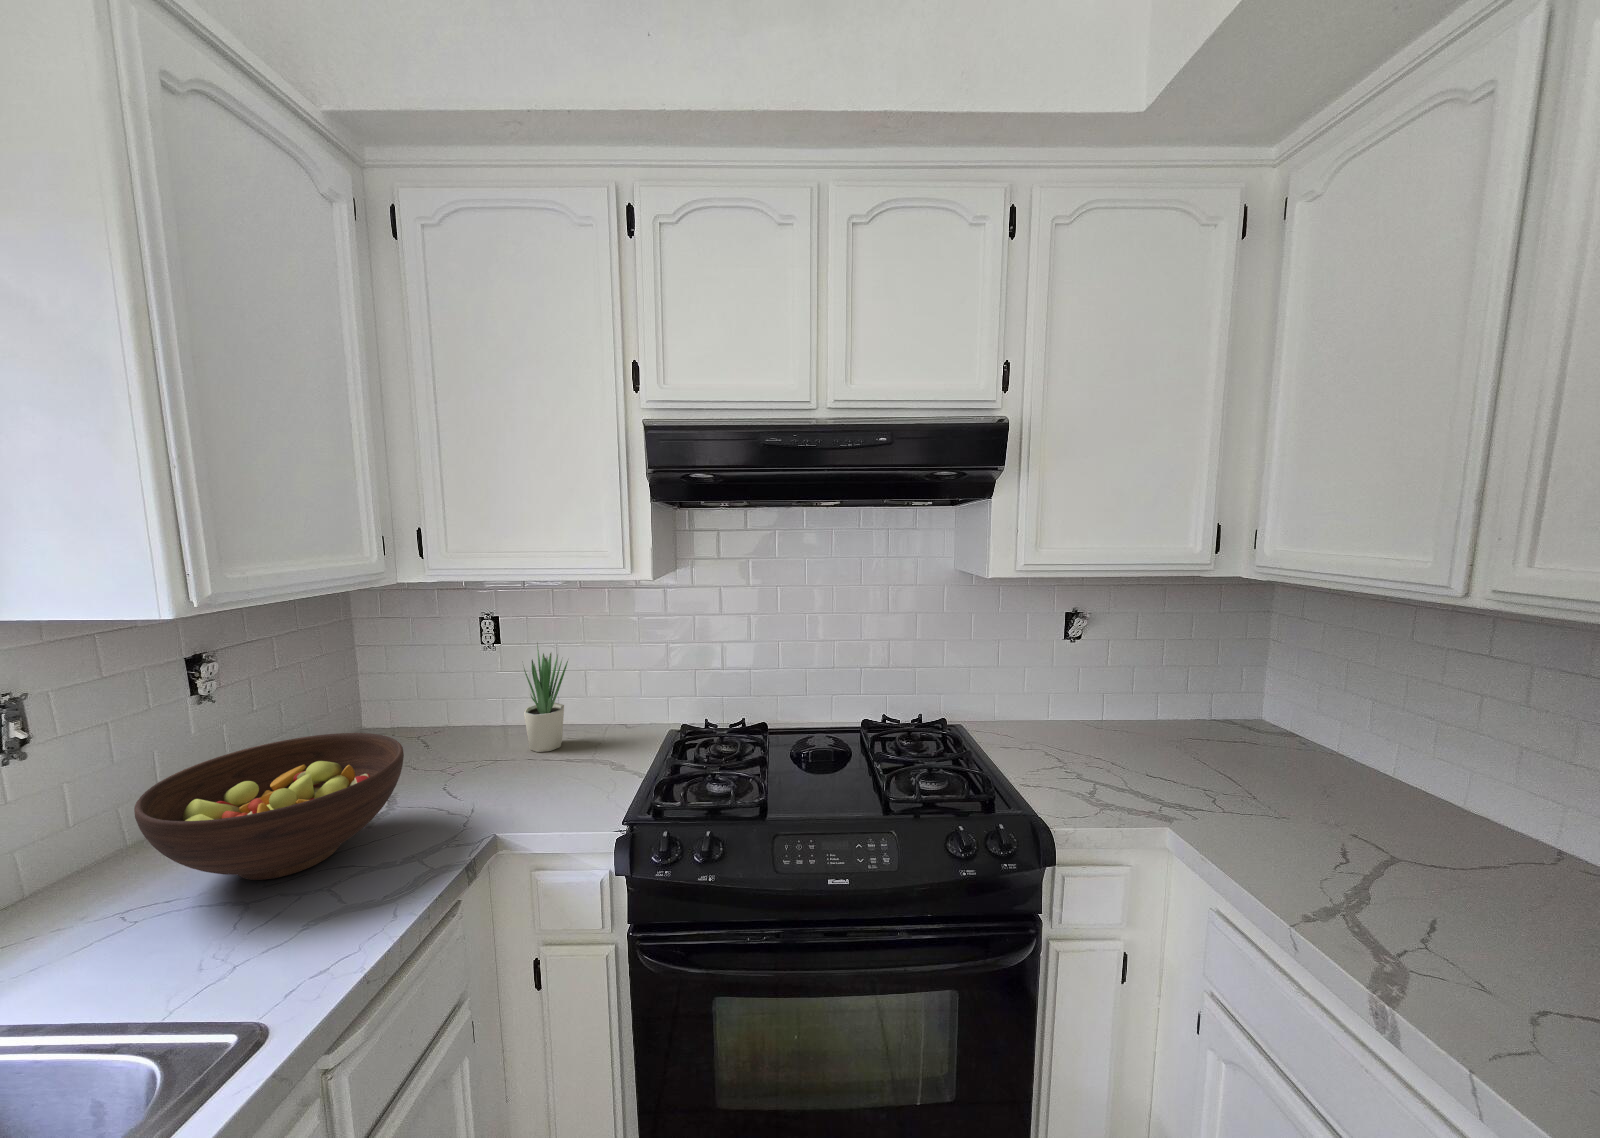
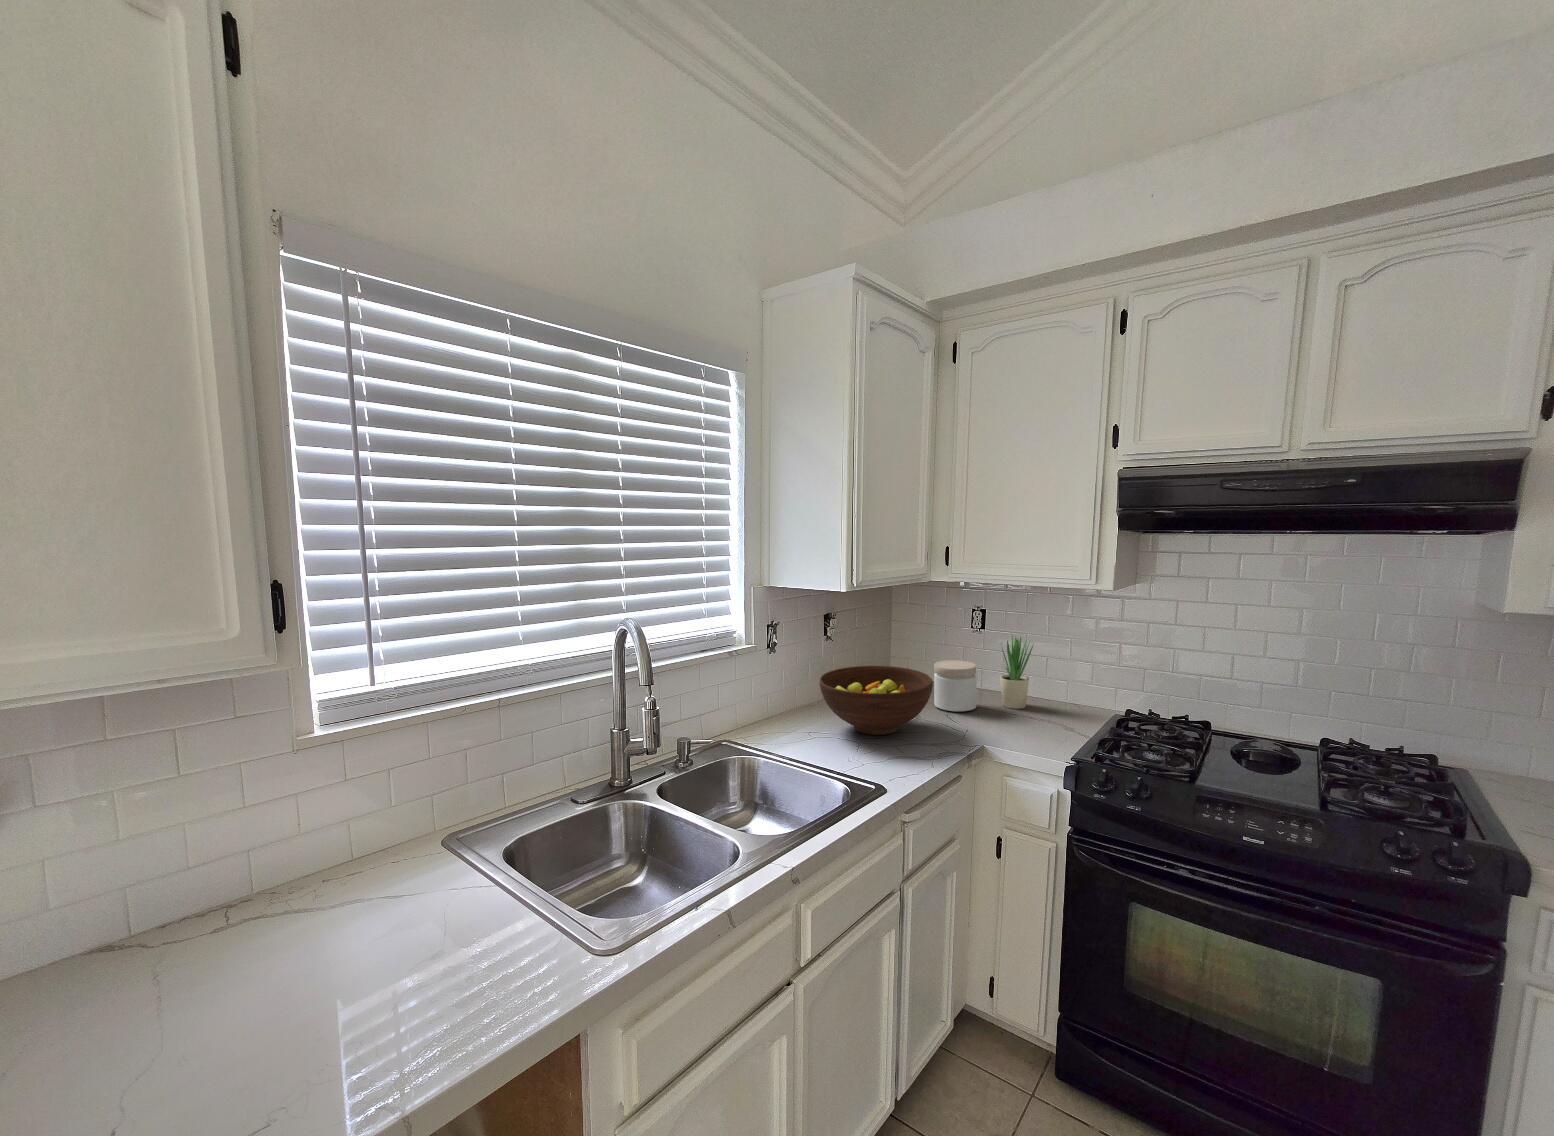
jar: none [418,698,490,780] -> present [934,660,976,712]

